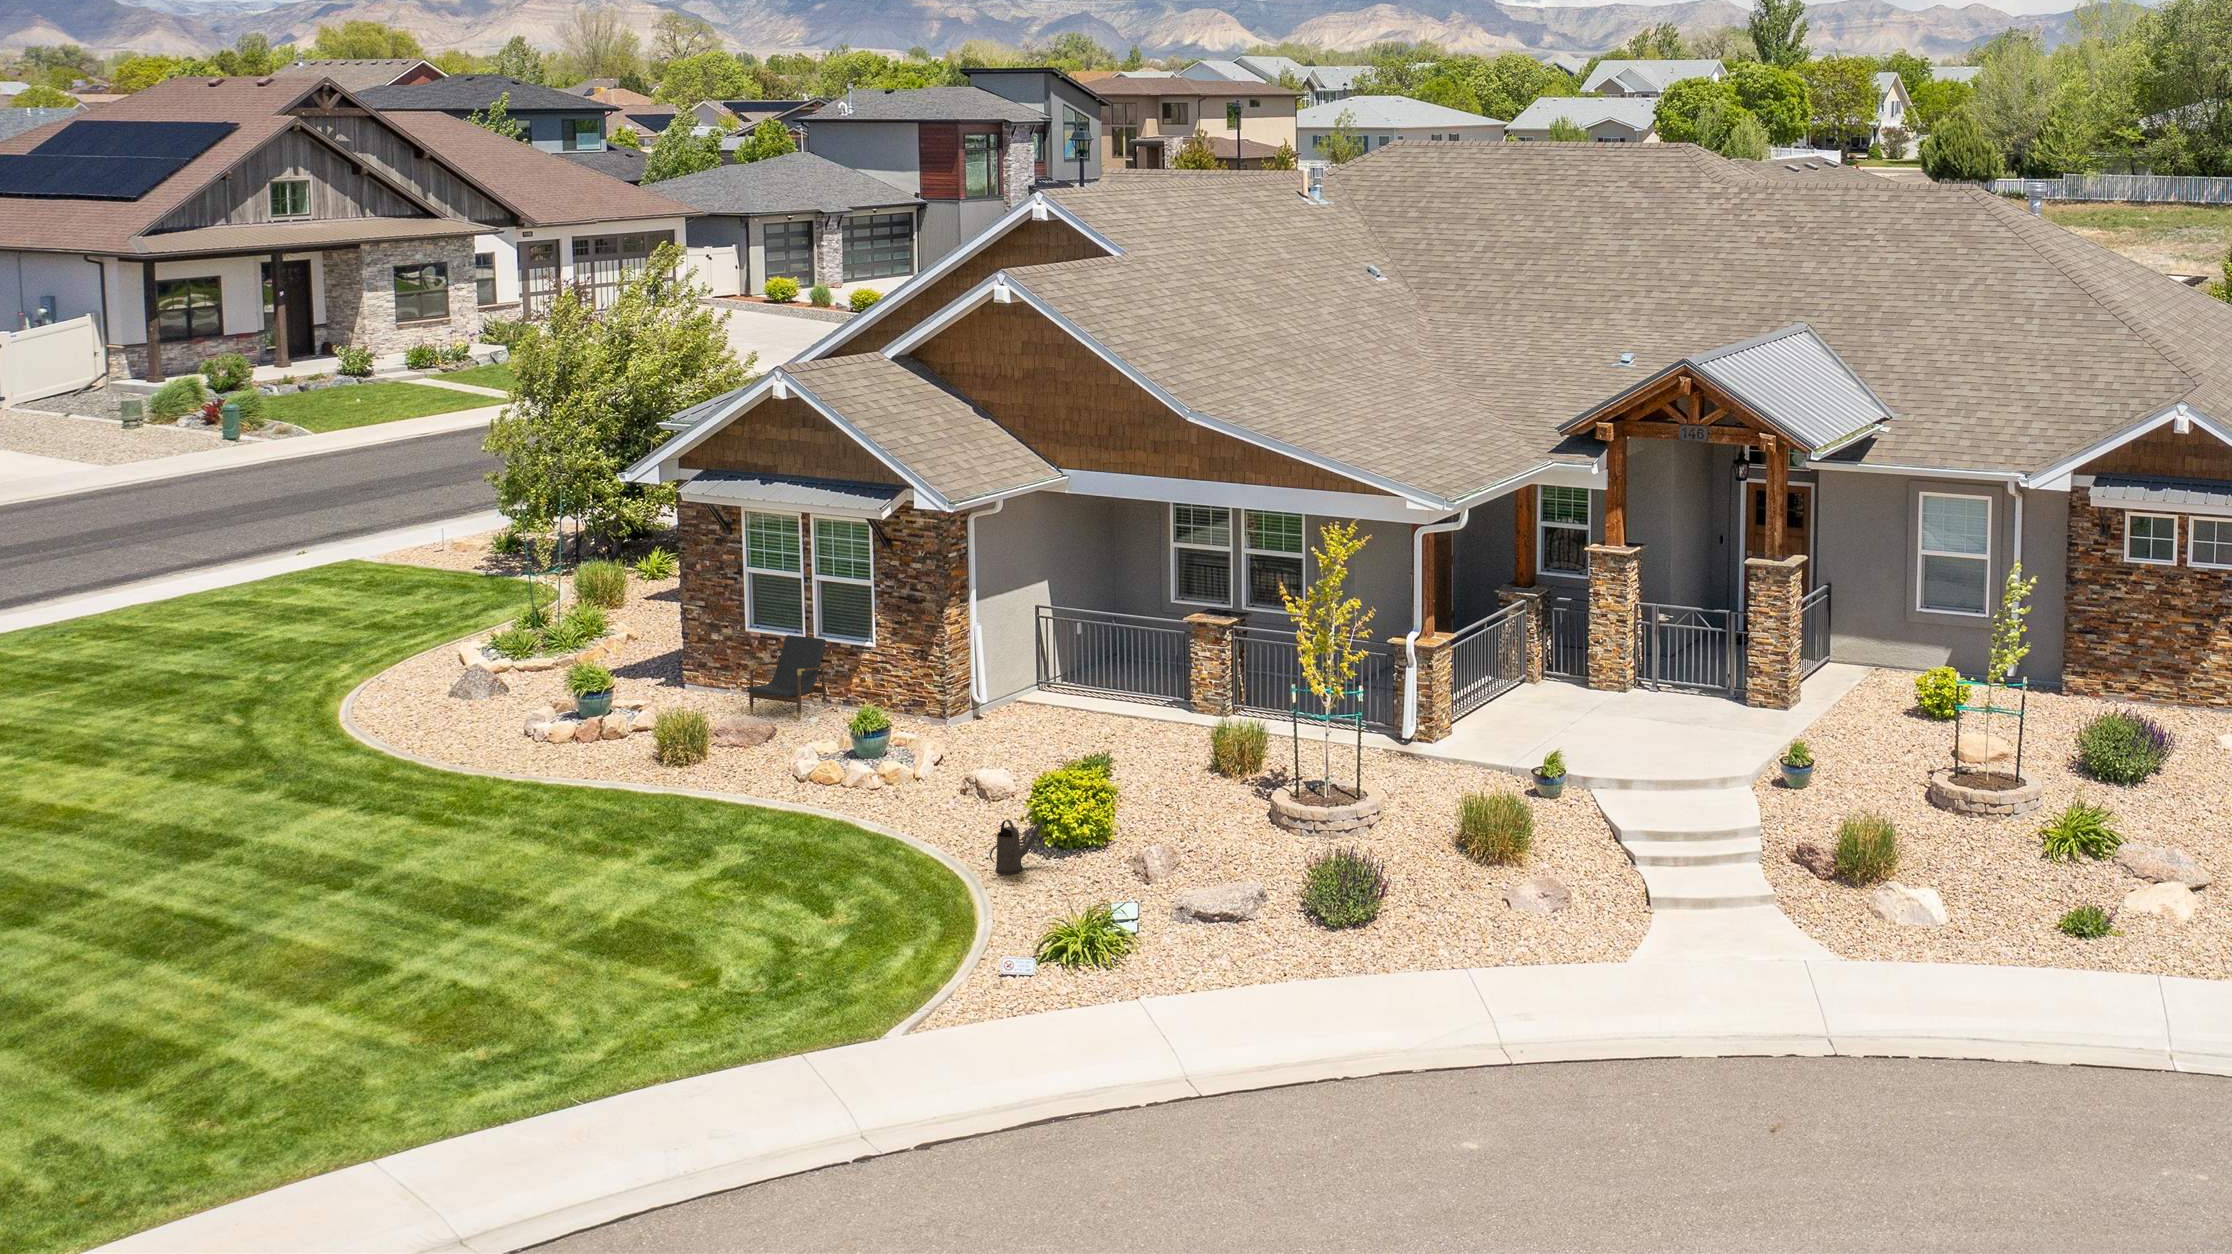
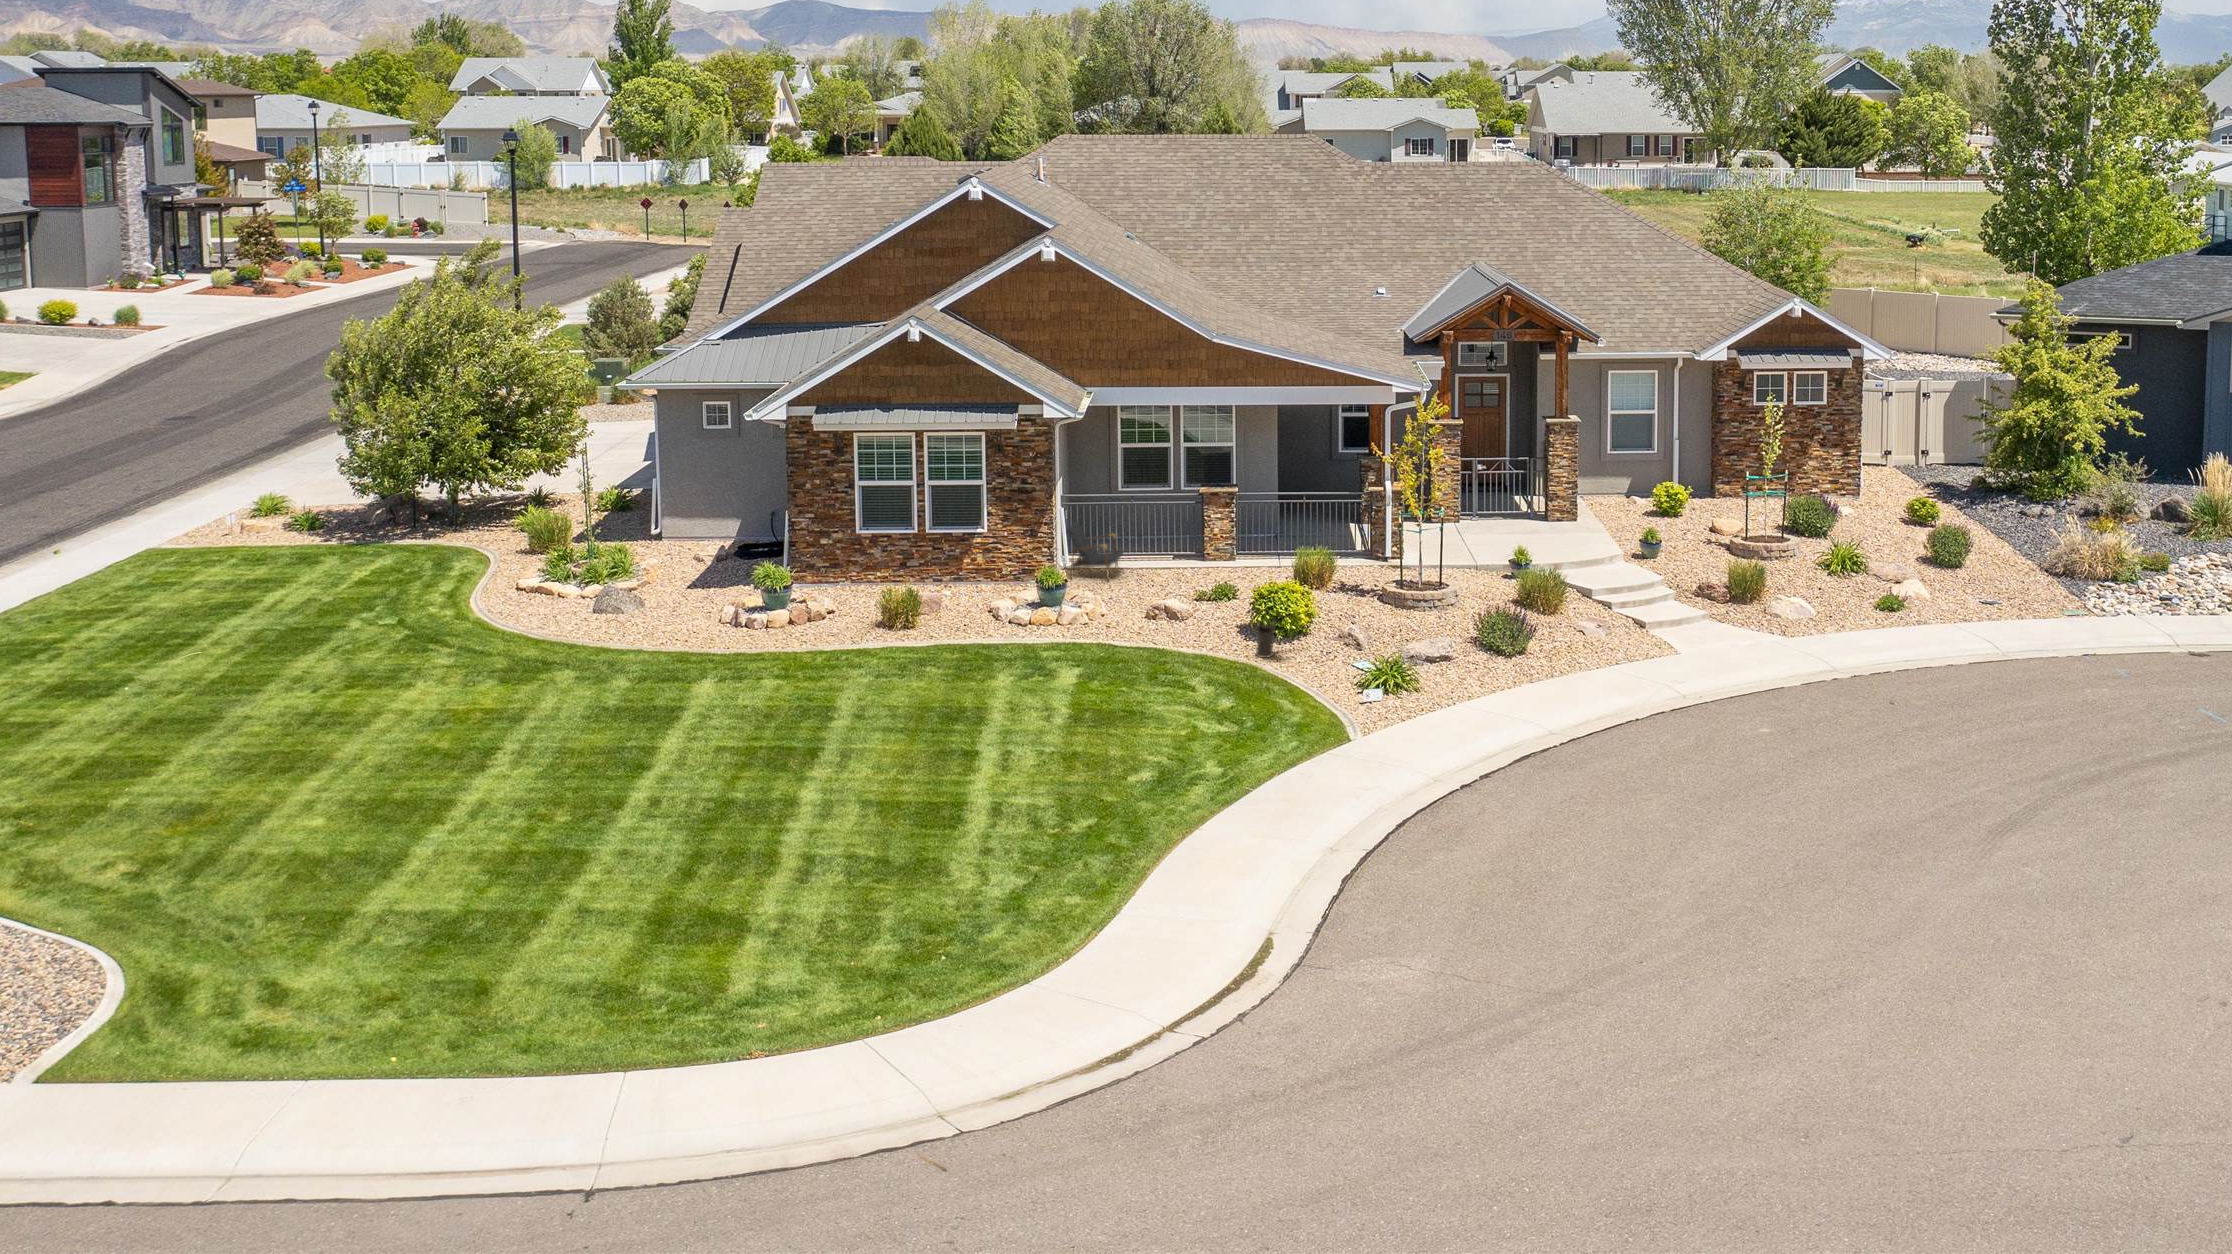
lounge chair: present [747,635,827,720] -> present [1068,521,1124,578]

